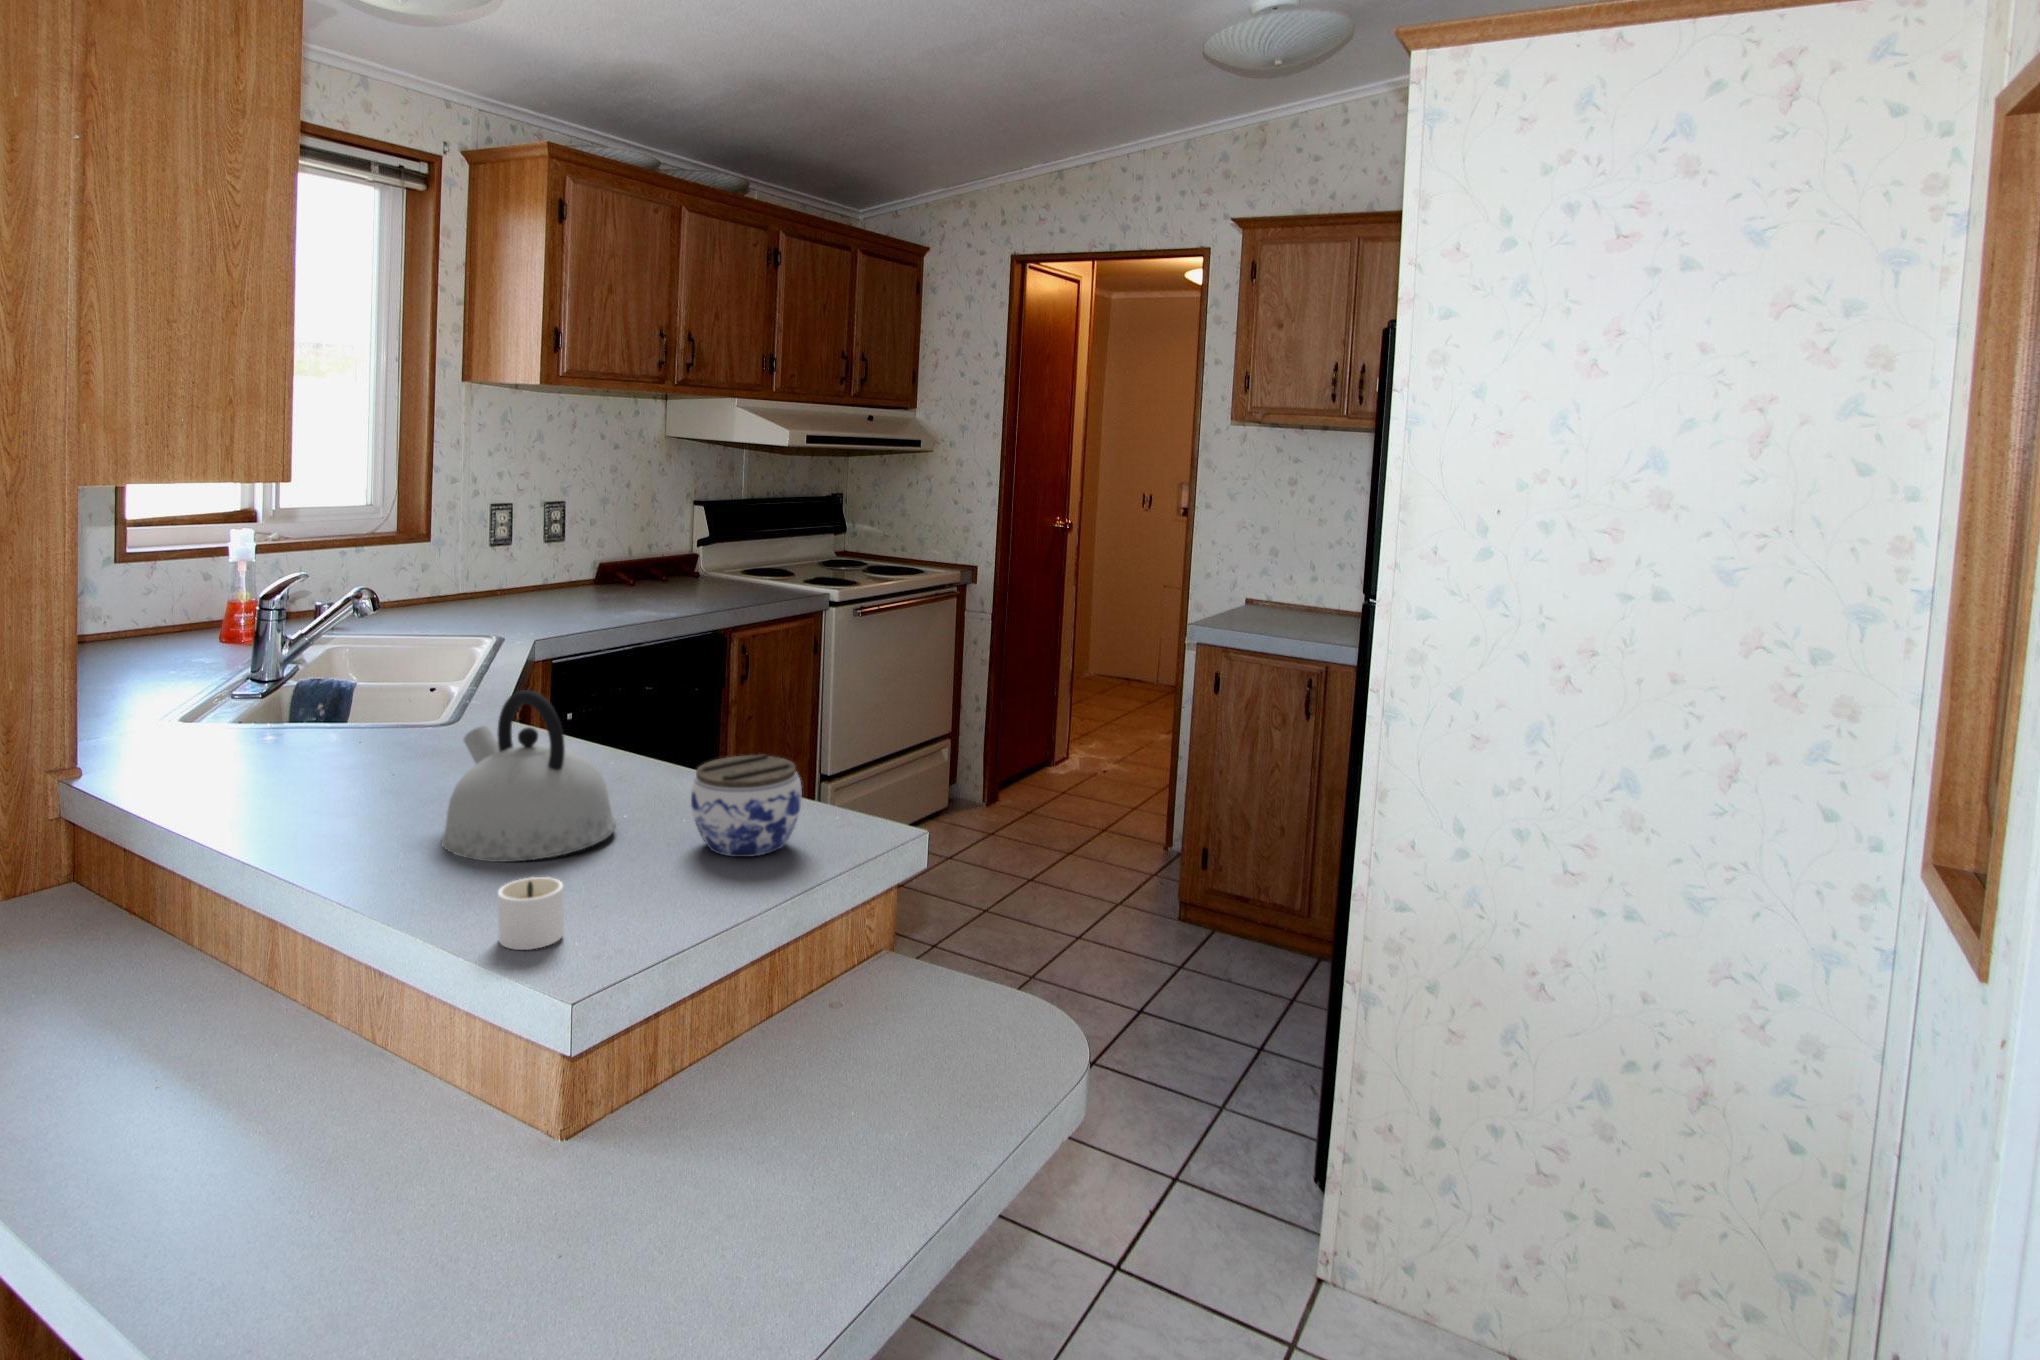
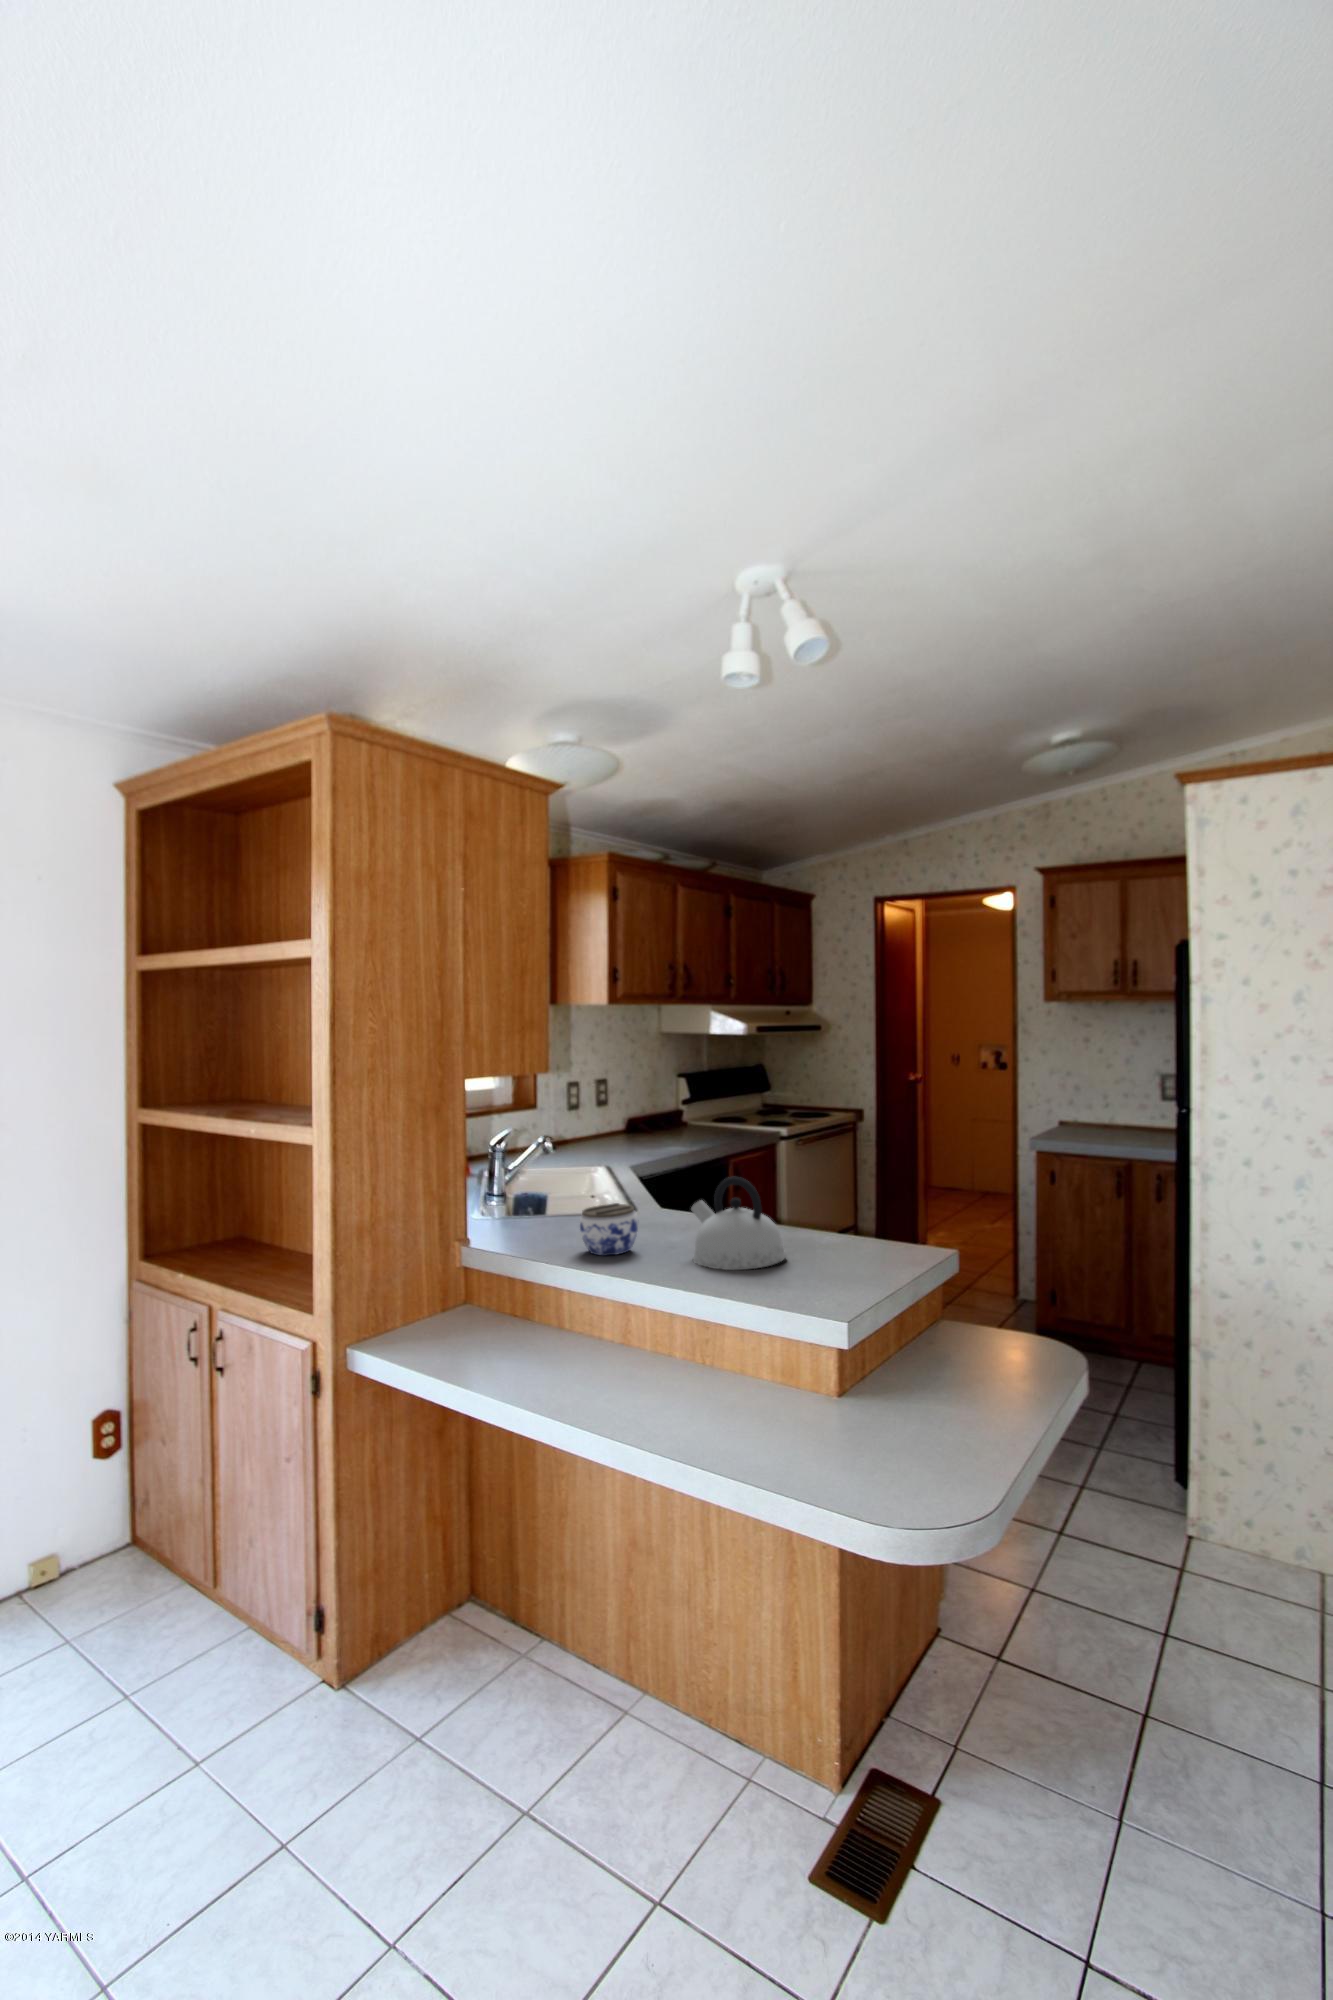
jar: present [691,754,802,857] -> present [580,1203,638,1256]
candle: present [498,877,564,950] -> none [781,1266,833,1302]

